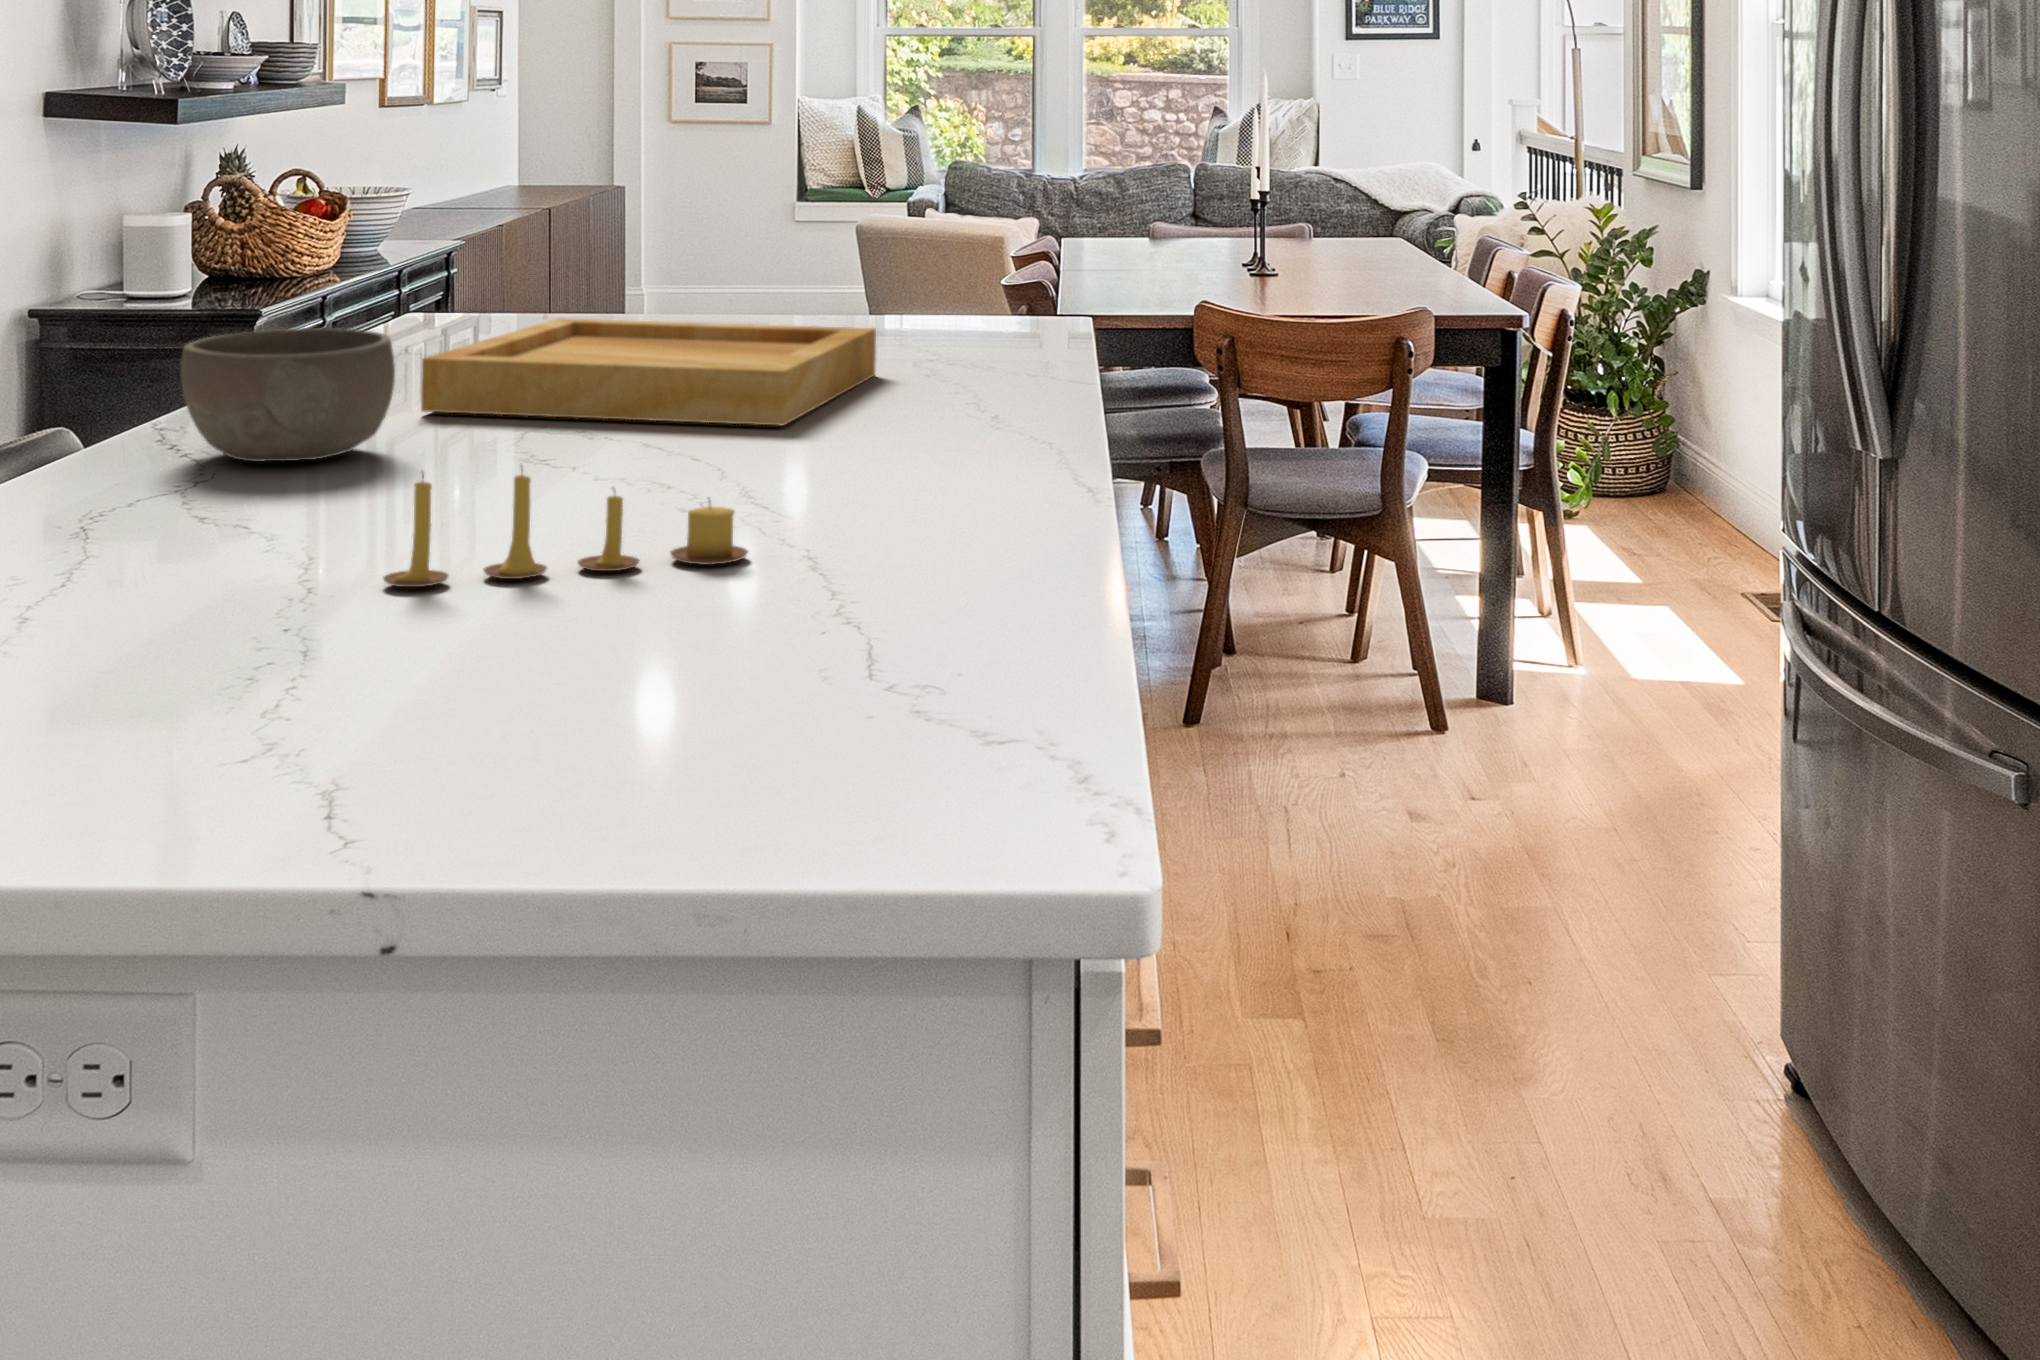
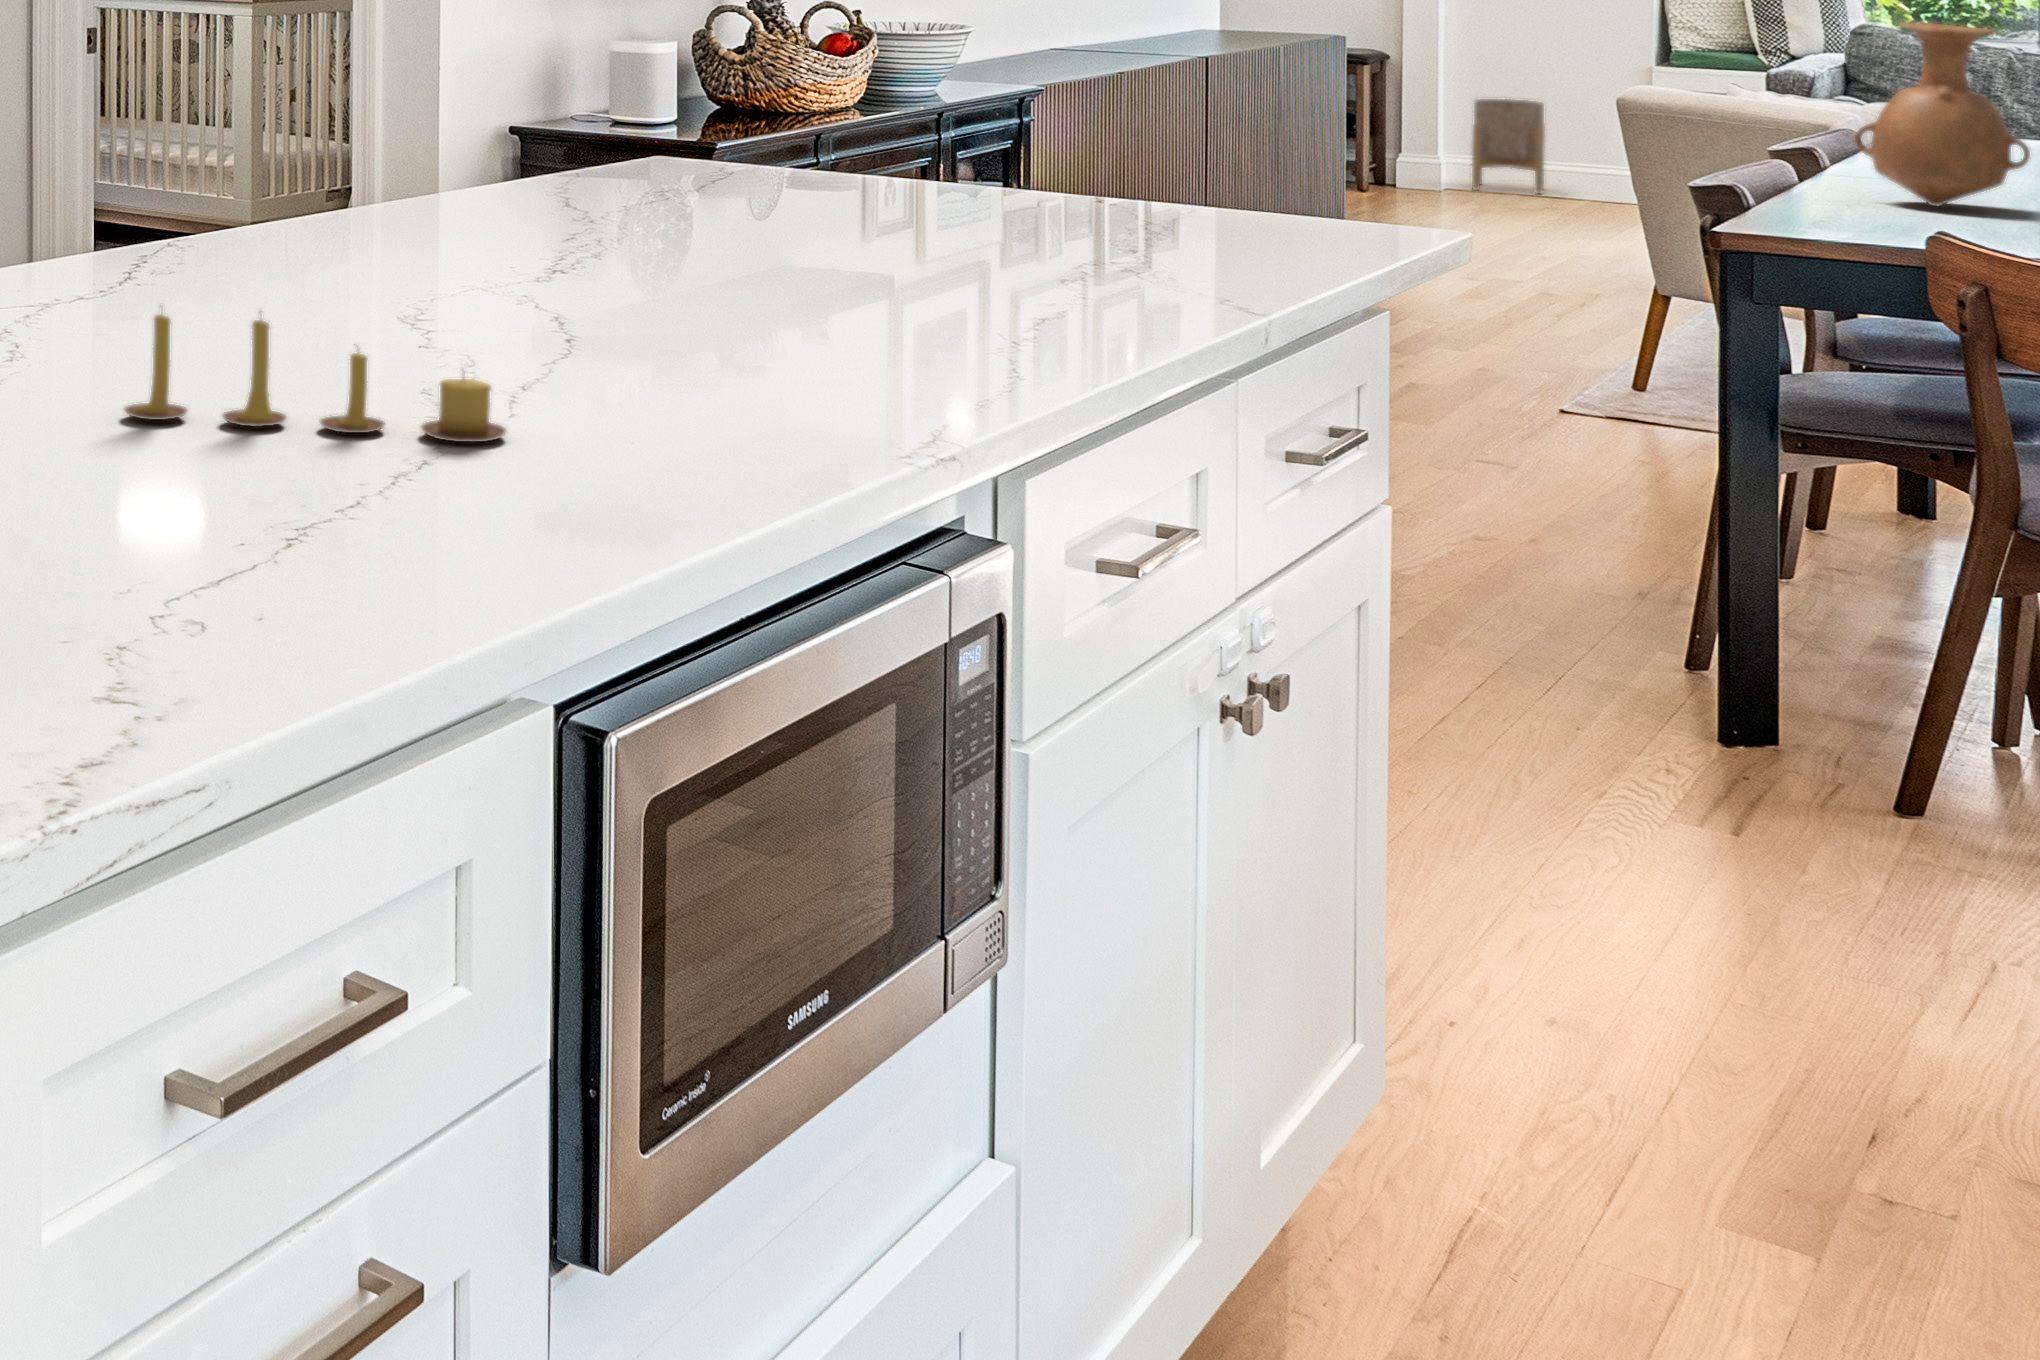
vase: none [1092,154,1194,286] -> present [1855,22,2030,206]
planter: none [665,228,716,303] -> present [1472,99,1545,194]
tray: present [421,318,876,425] -> none [478,176,1055,314]
bowl: present [181,328,395,462] -> none [181,162,384,292]

